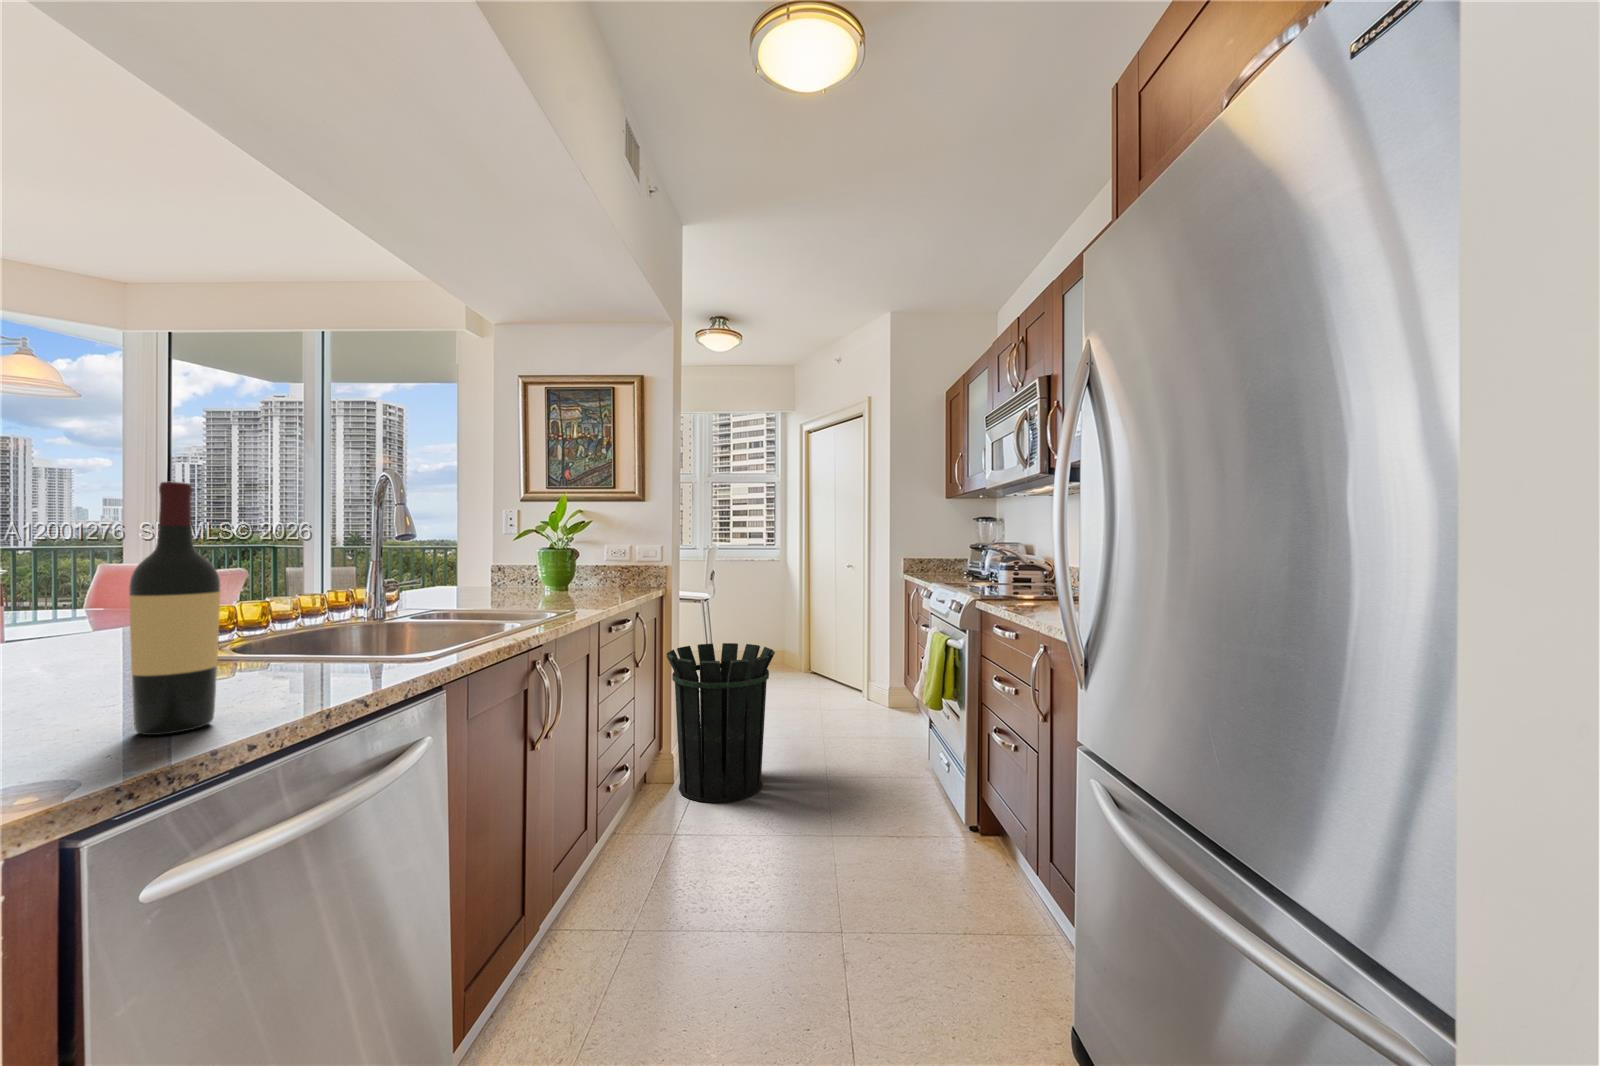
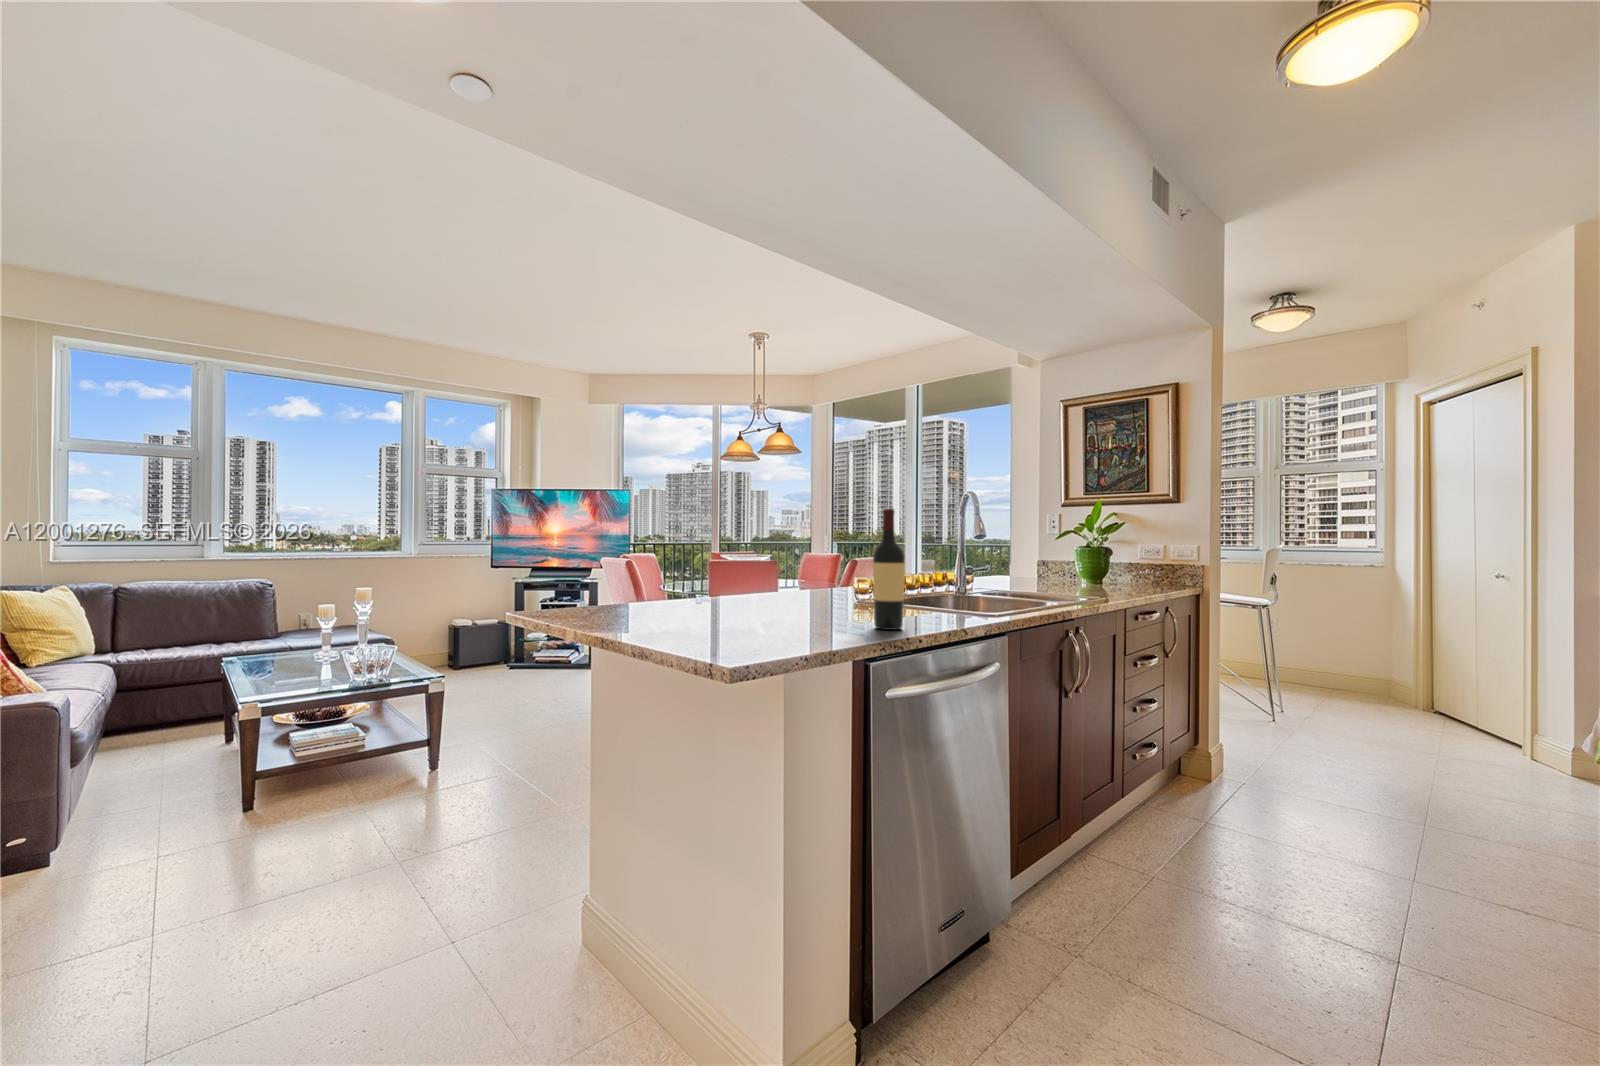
waste bin: present [667,643,775,803] -> none [1201,648,1340,816]

